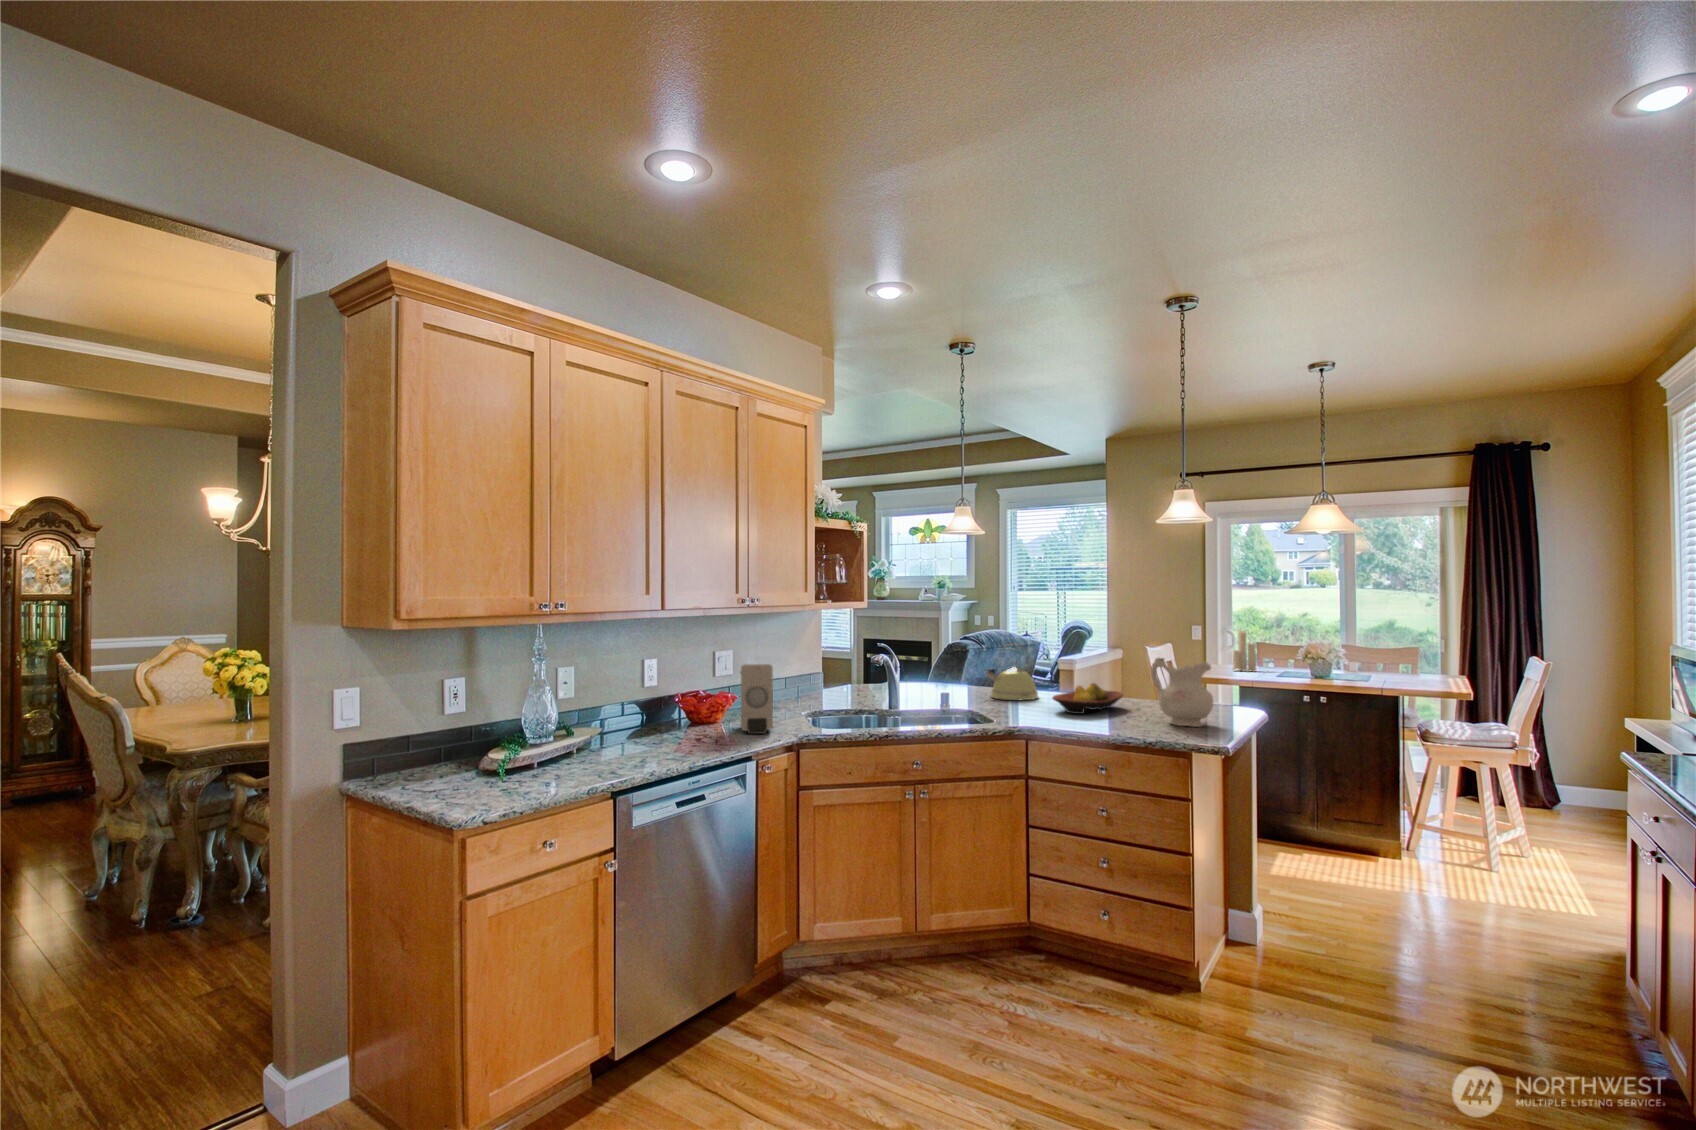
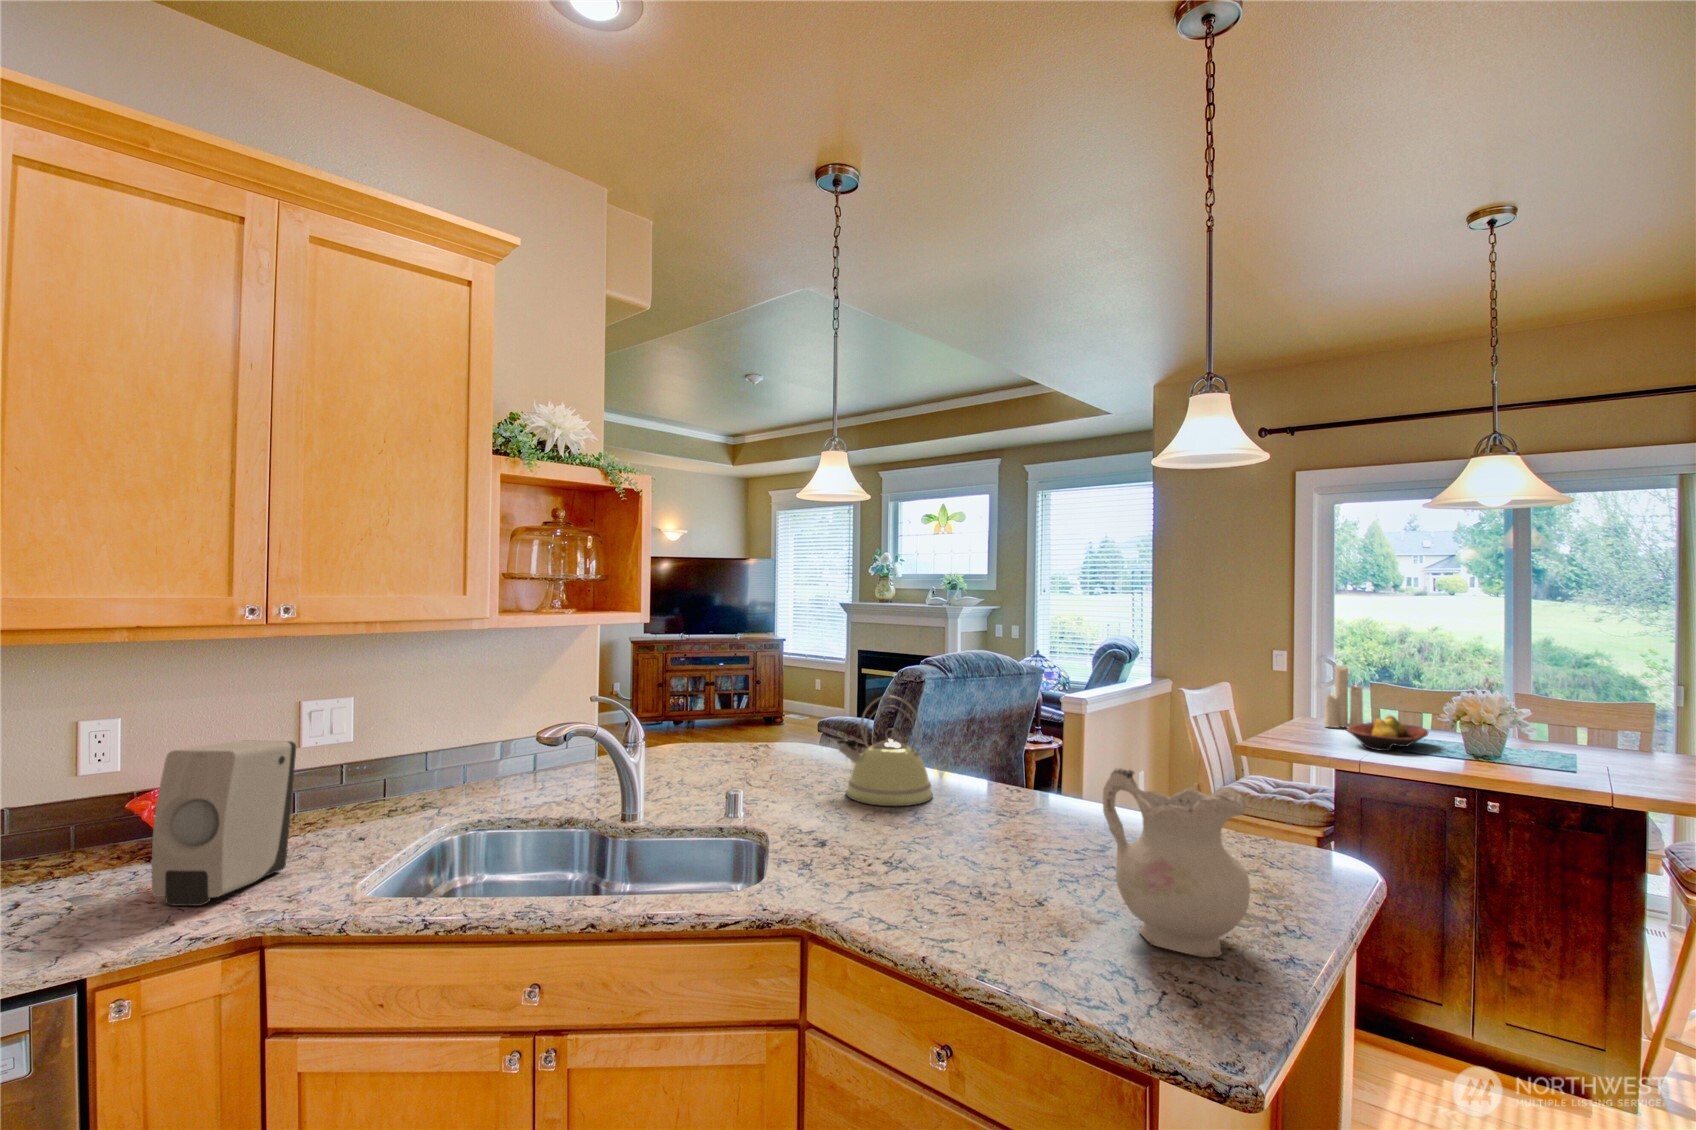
fruit bowl: present [1053,683,1123,714] -> present [1347,716,1429,751]

